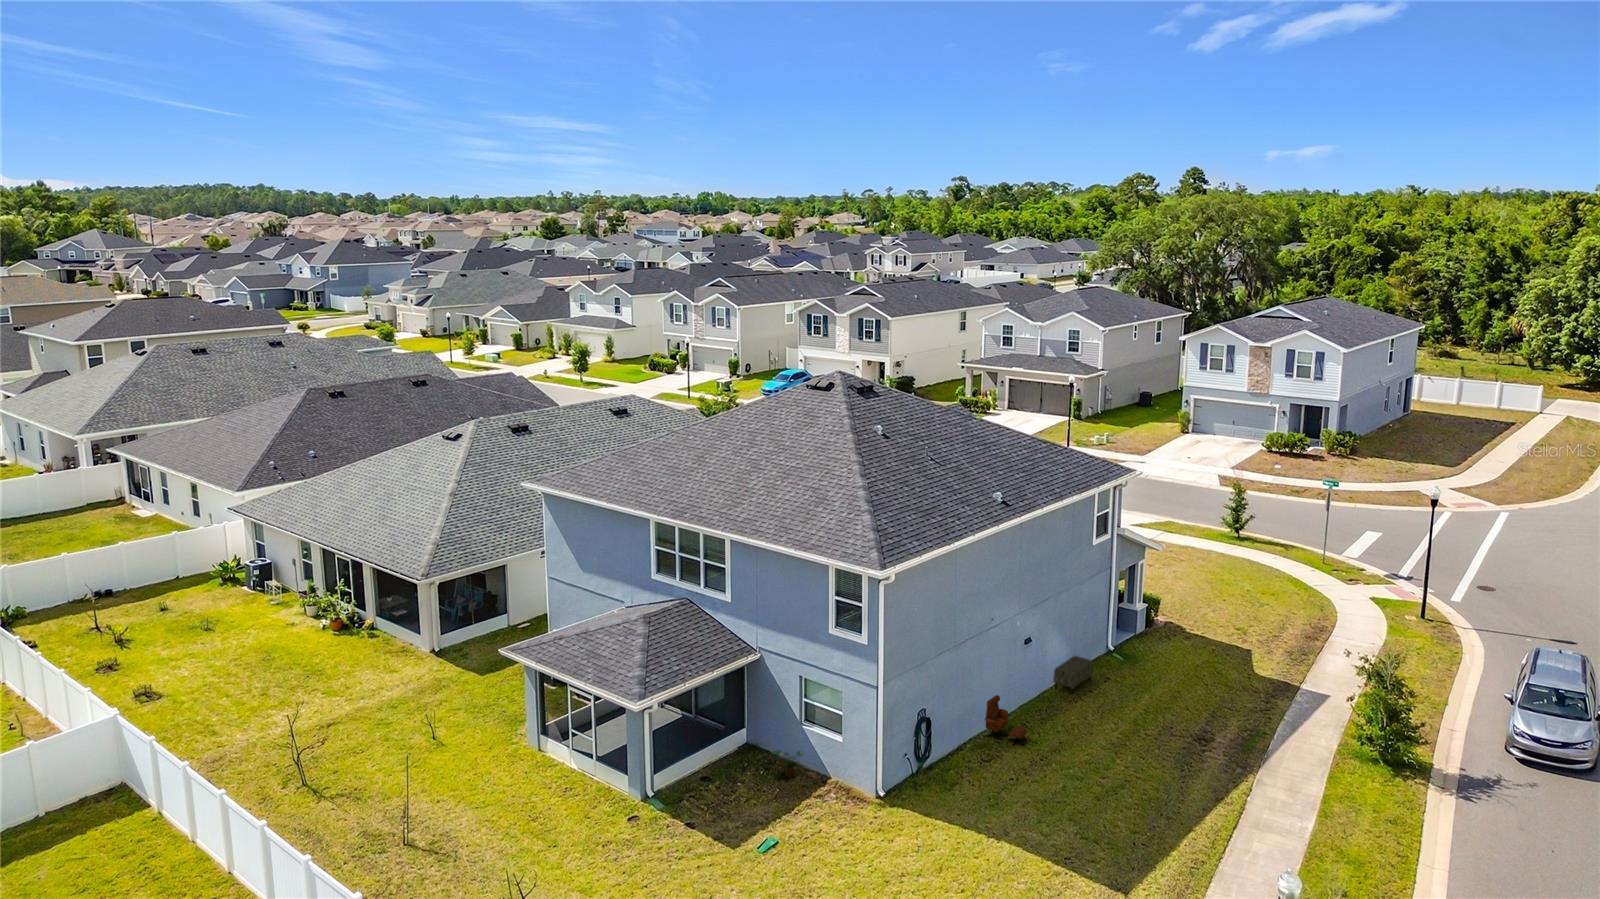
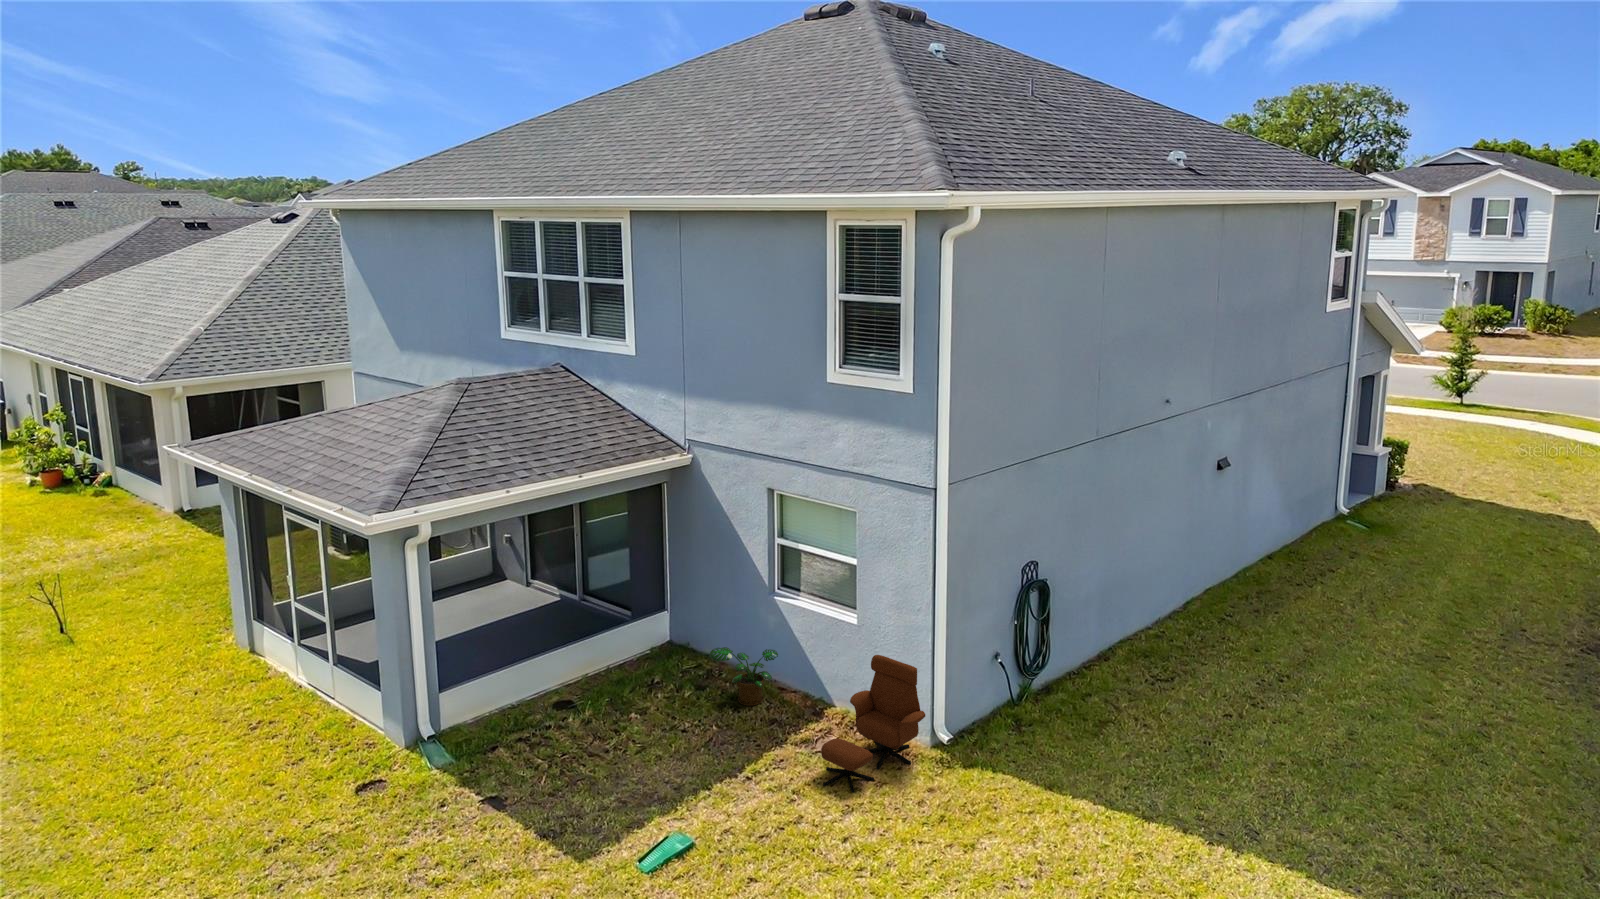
bench: present [1053,656,1094,693] -> none [1259,512,1329,574]
lounge chair: present [985,695,1027,746] -> present [821,655,925,793]

